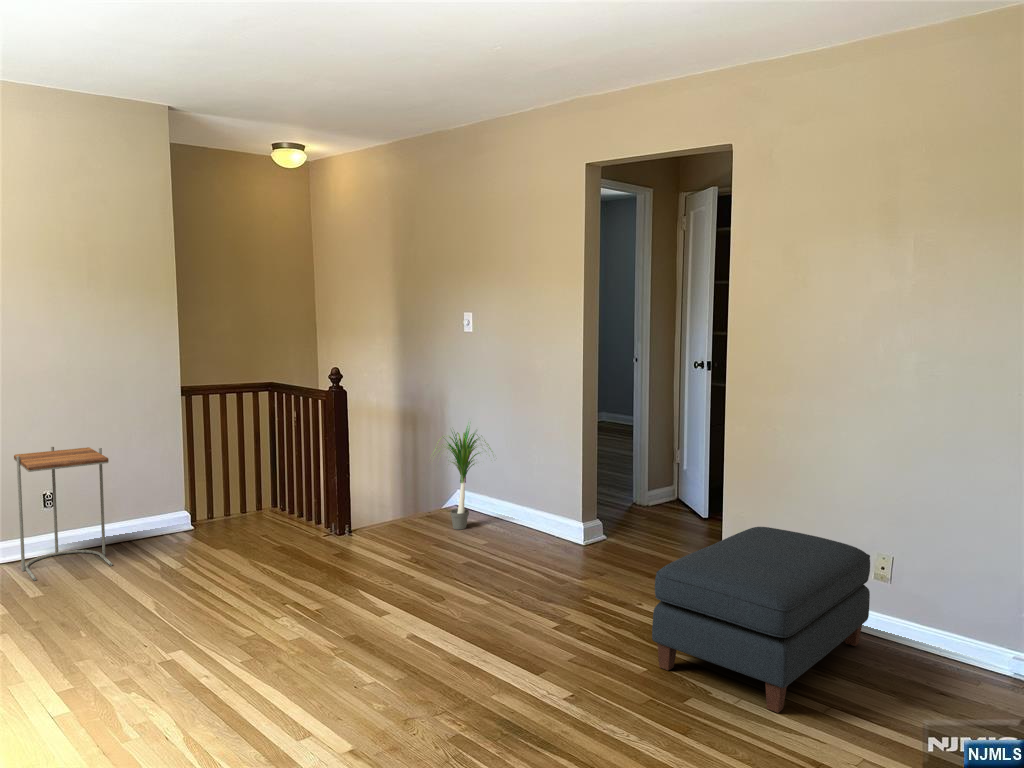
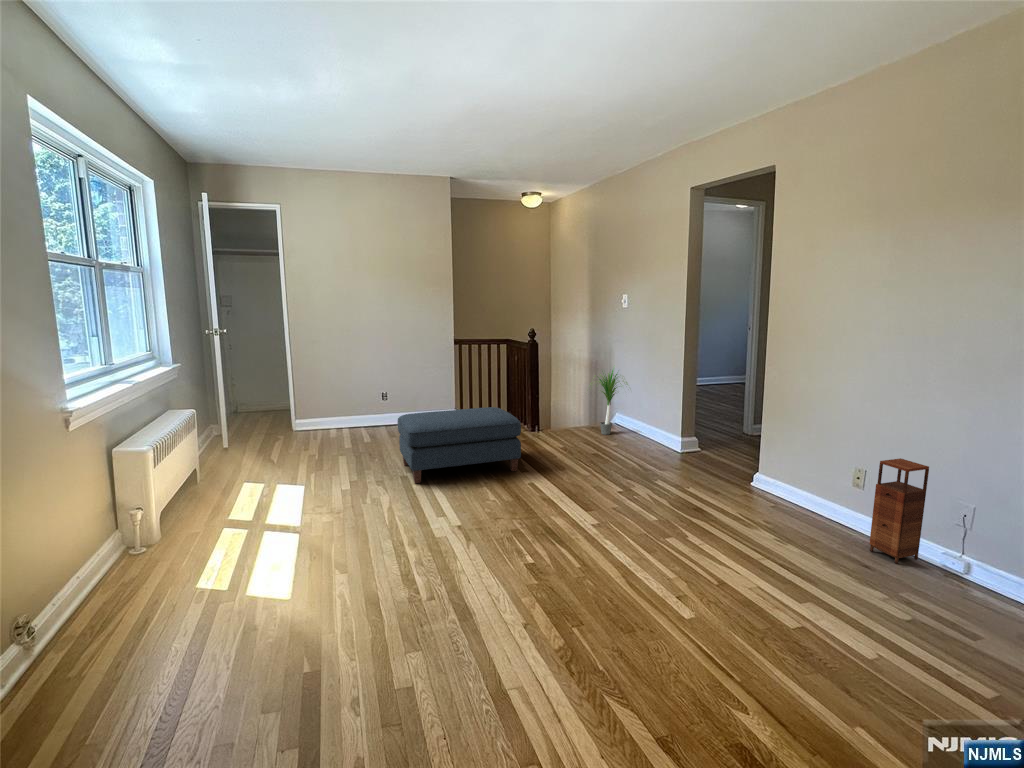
side table: present [14,447,112,581] -> none [367,369,409,436]
ottoman: present [652,527,870,713] -> present [398,407,521,483]
storage cabinet: none [917,537,979,678] -> present [869,458,929,564]

